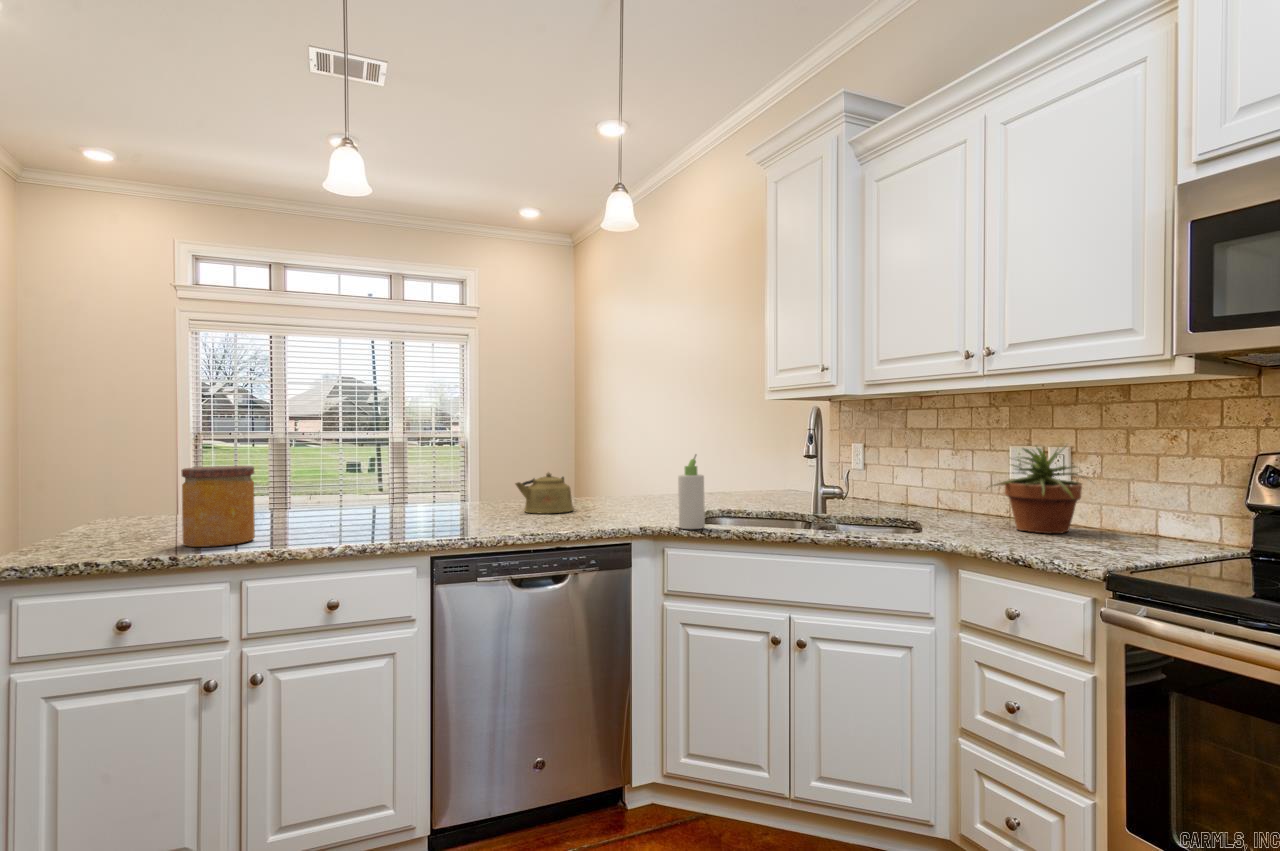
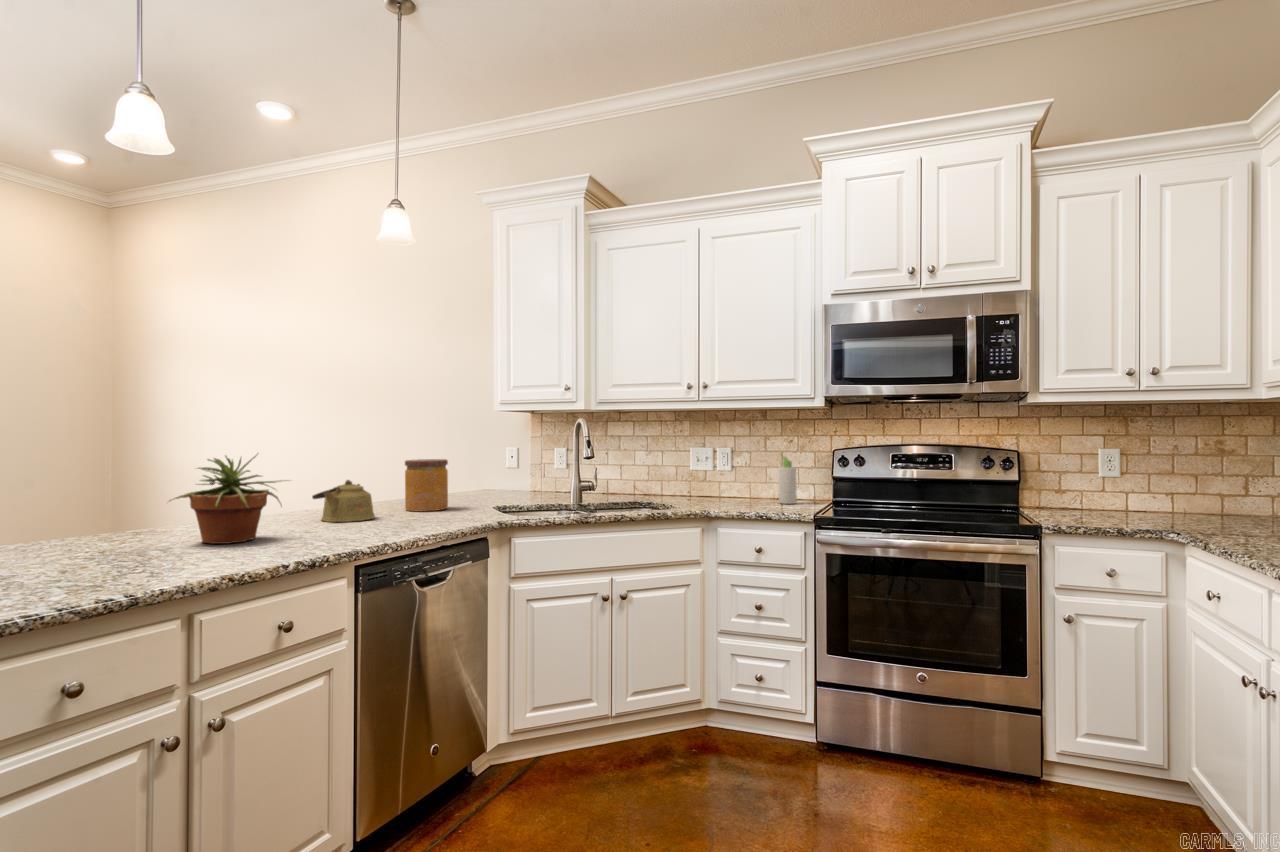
potted plant: present [991,447,1088,534] -> present [170,456,287,544]
bottle: present [678,454,705,529] -> present [778,455,797,504]
jar: present [181,466,255,547] -> present [405,459,448,511]

